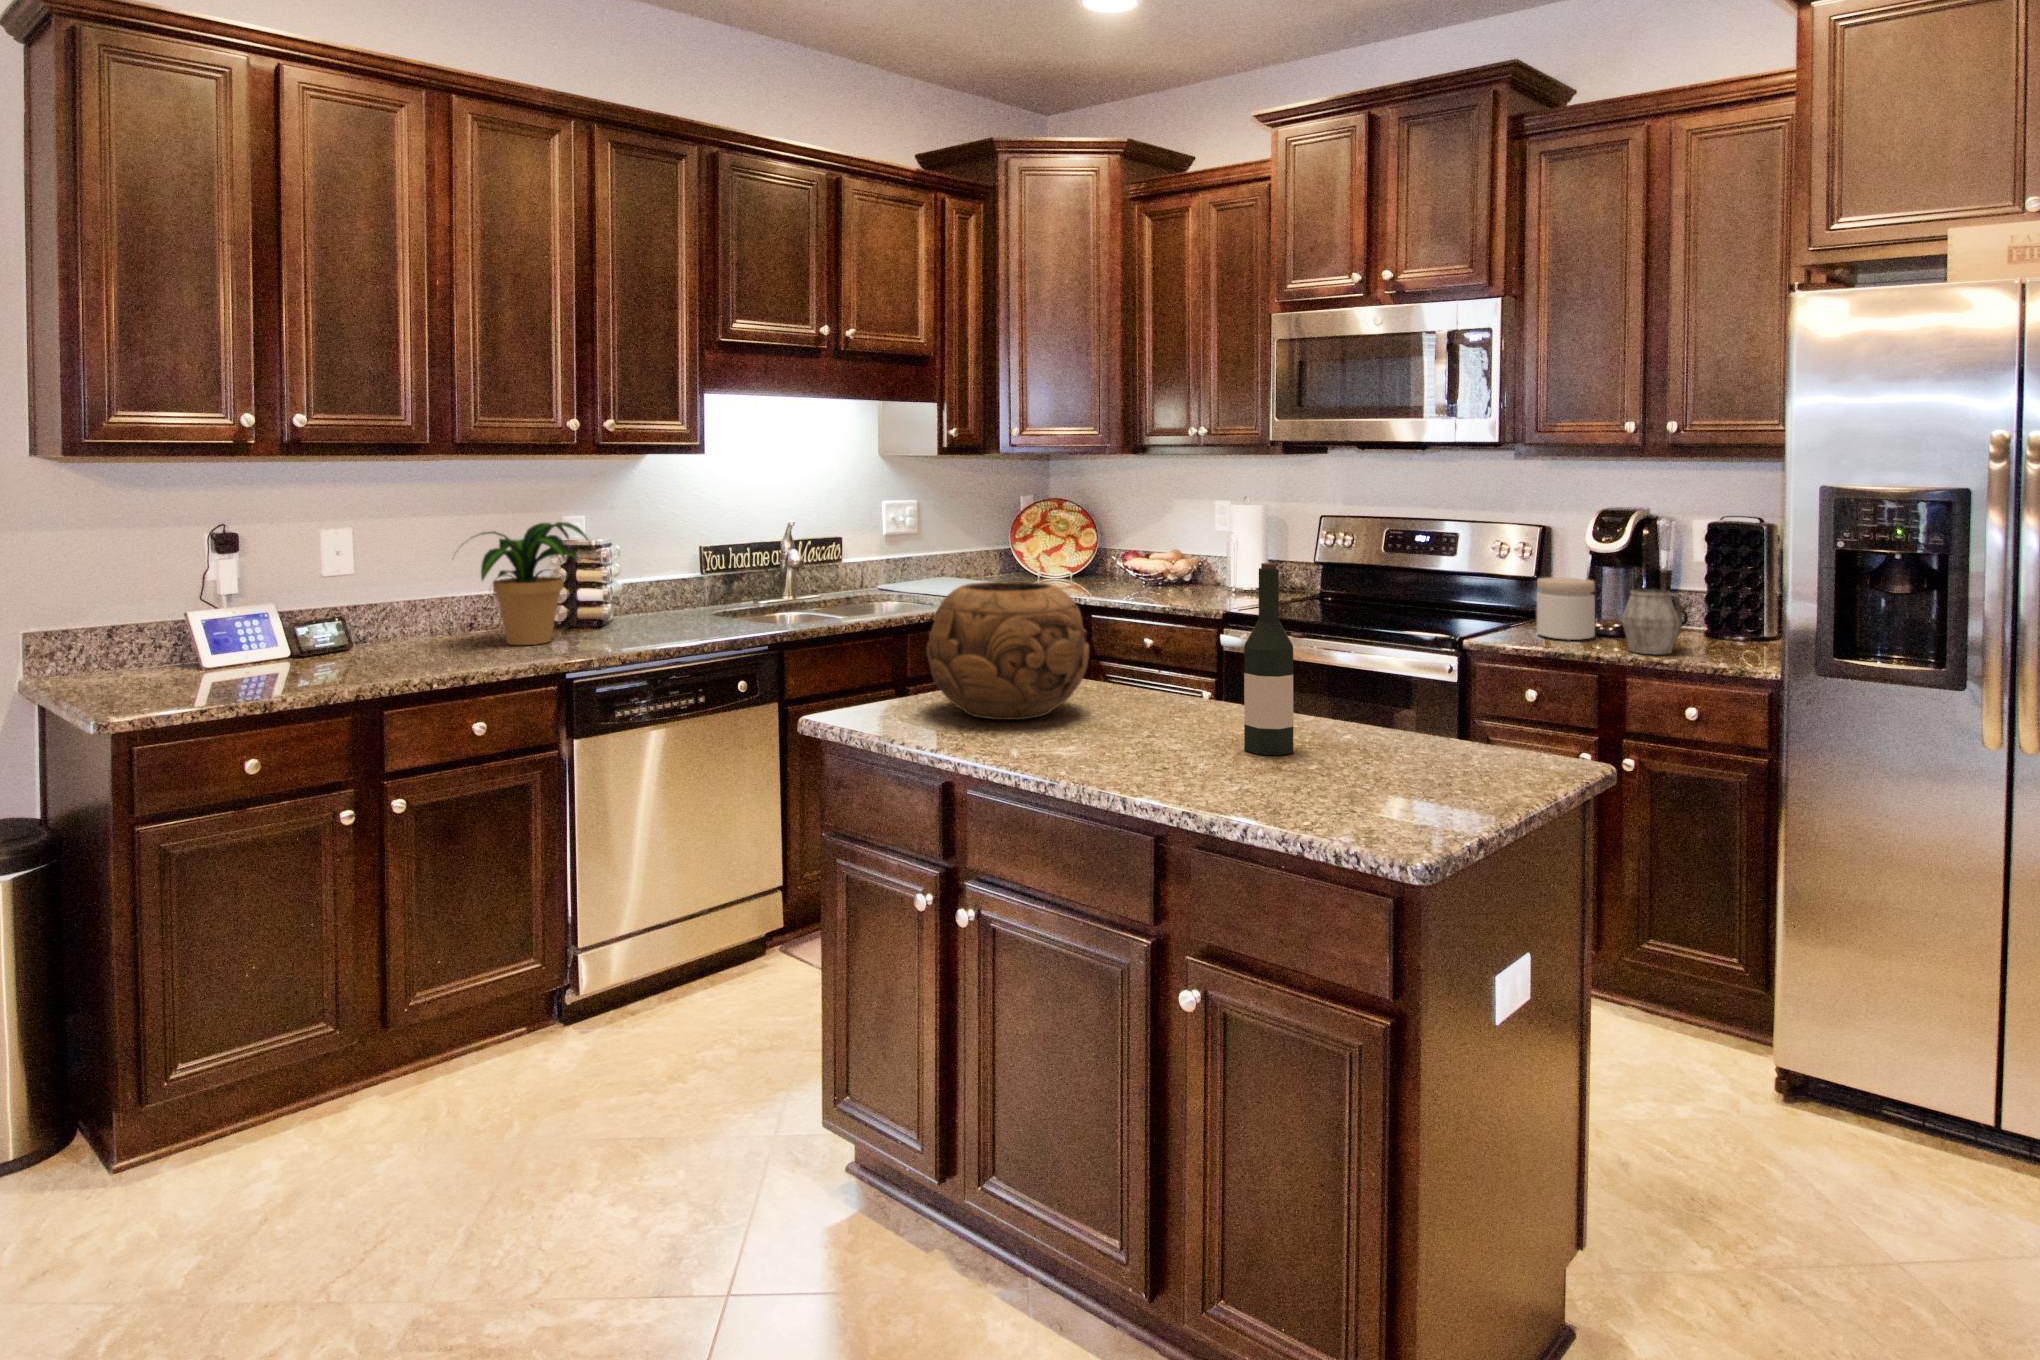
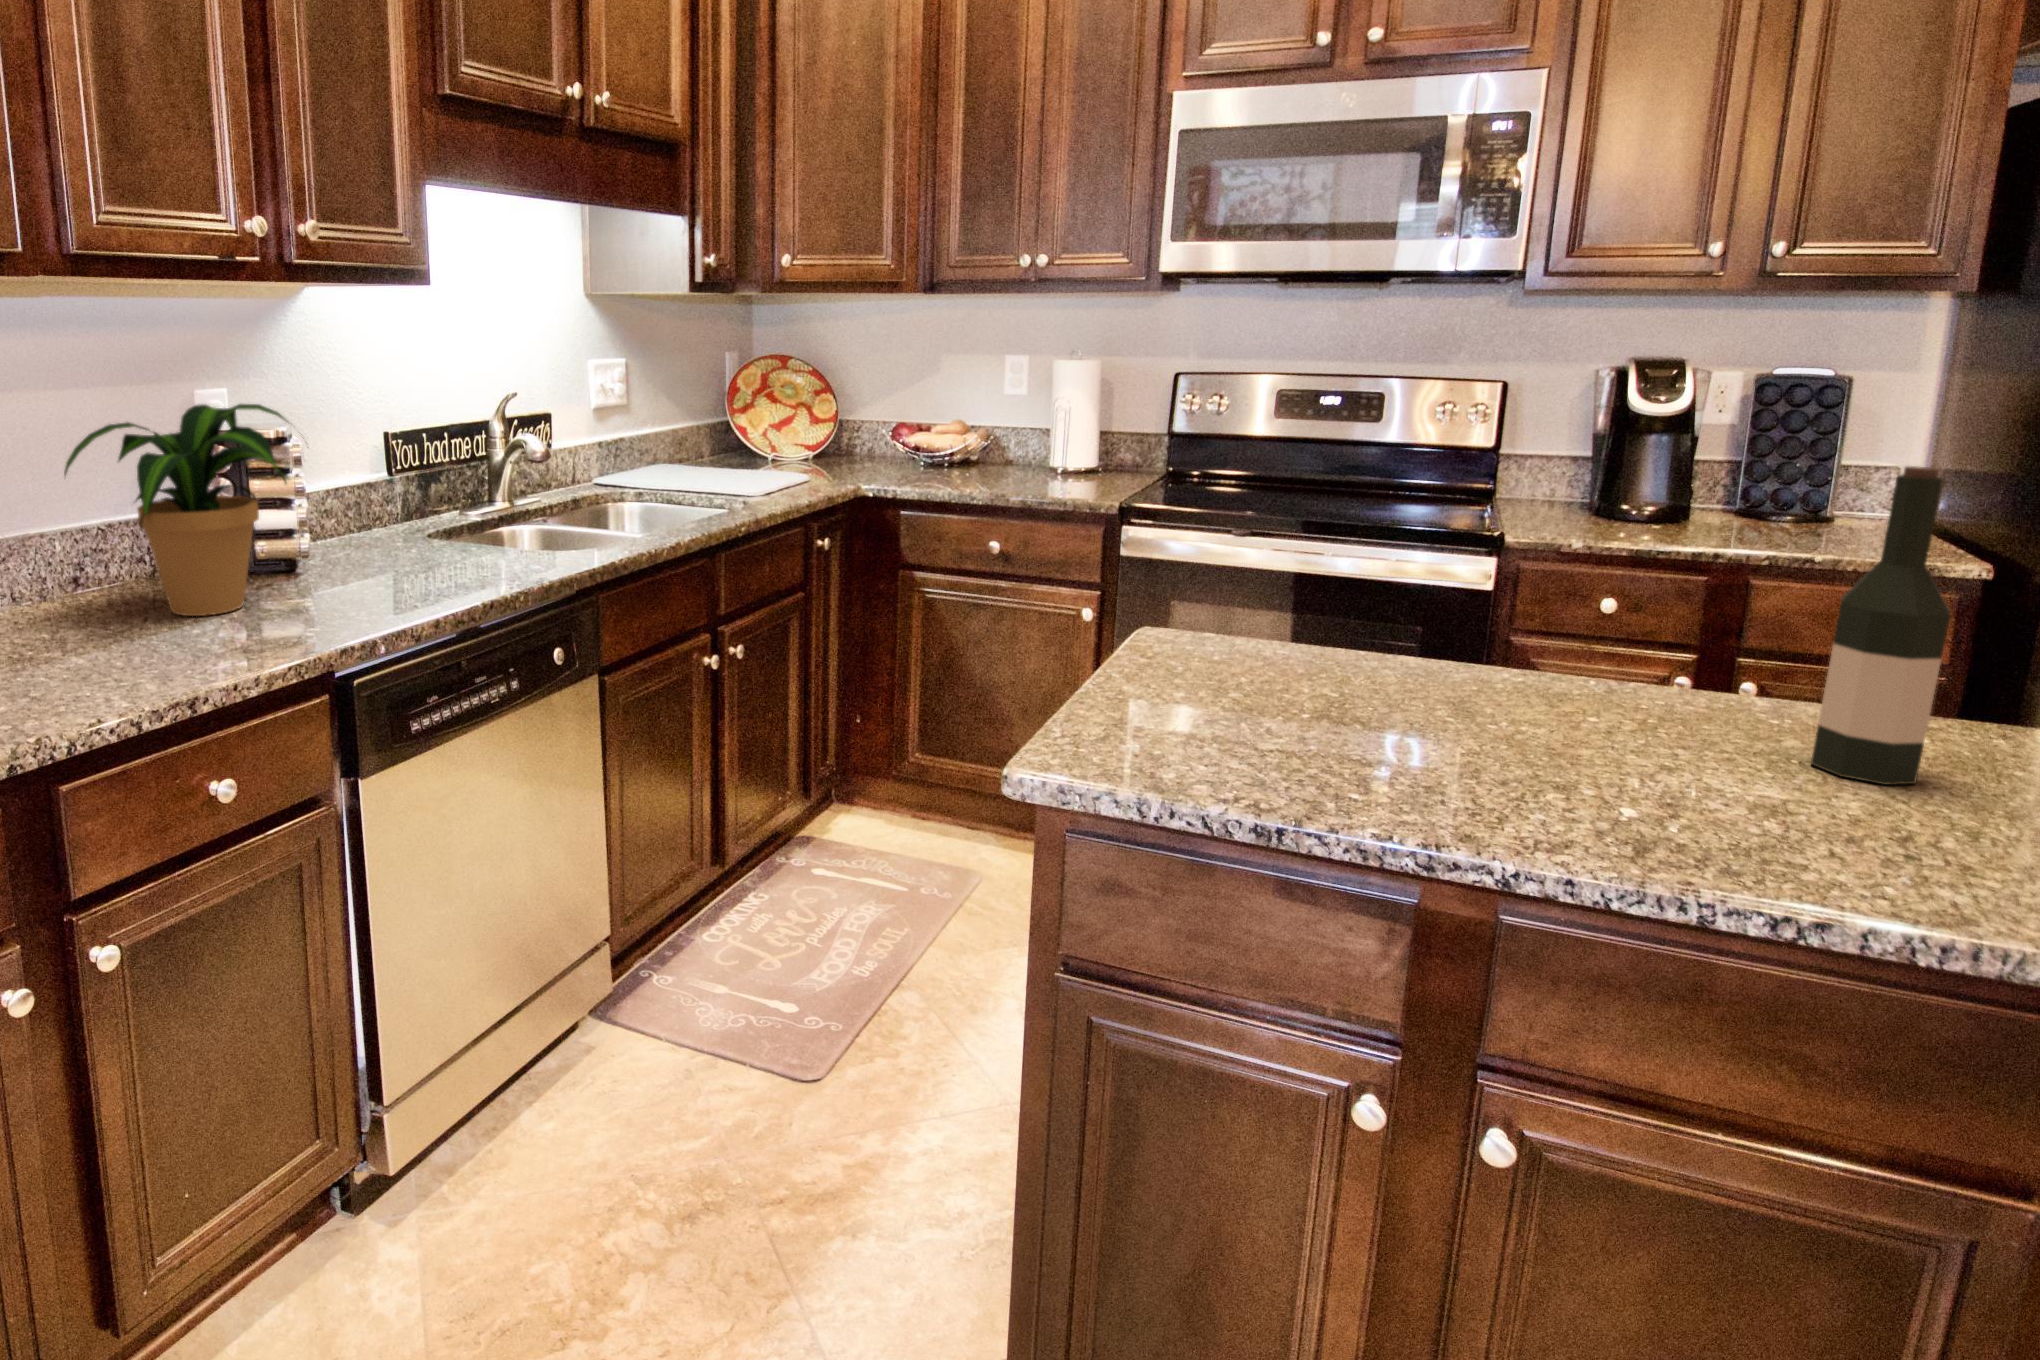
jar: present [1537,577,1595,640] -> none [1537,449,1625,527]
decorative bowl: present [927,581,1089,720] -> none [1166,499,1469,738]
mug: present [1622,589,1682,655] -> none [1685,463,1766,545]

